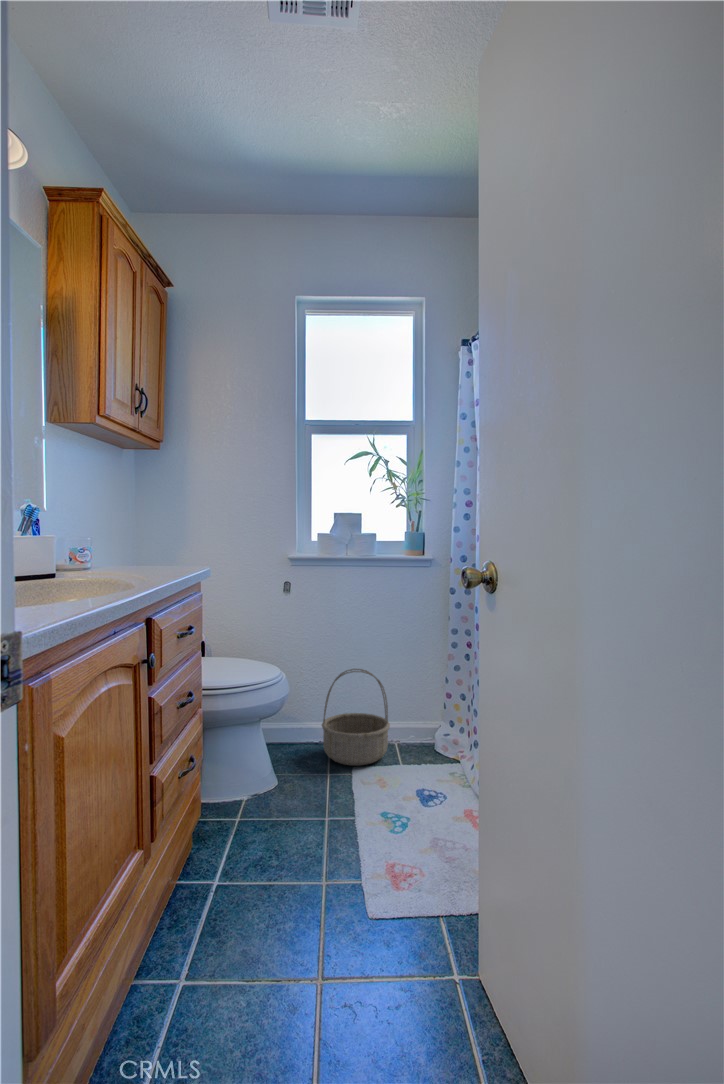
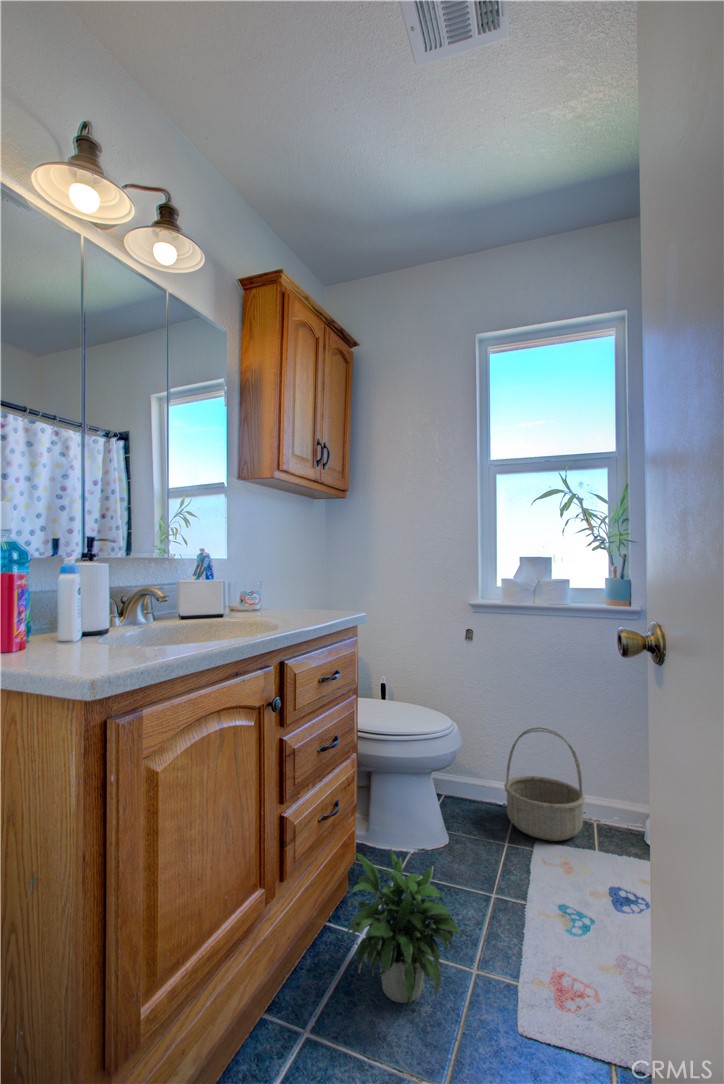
potted plant: none [211,792,324,925] -> present [348,849,461,1004]

